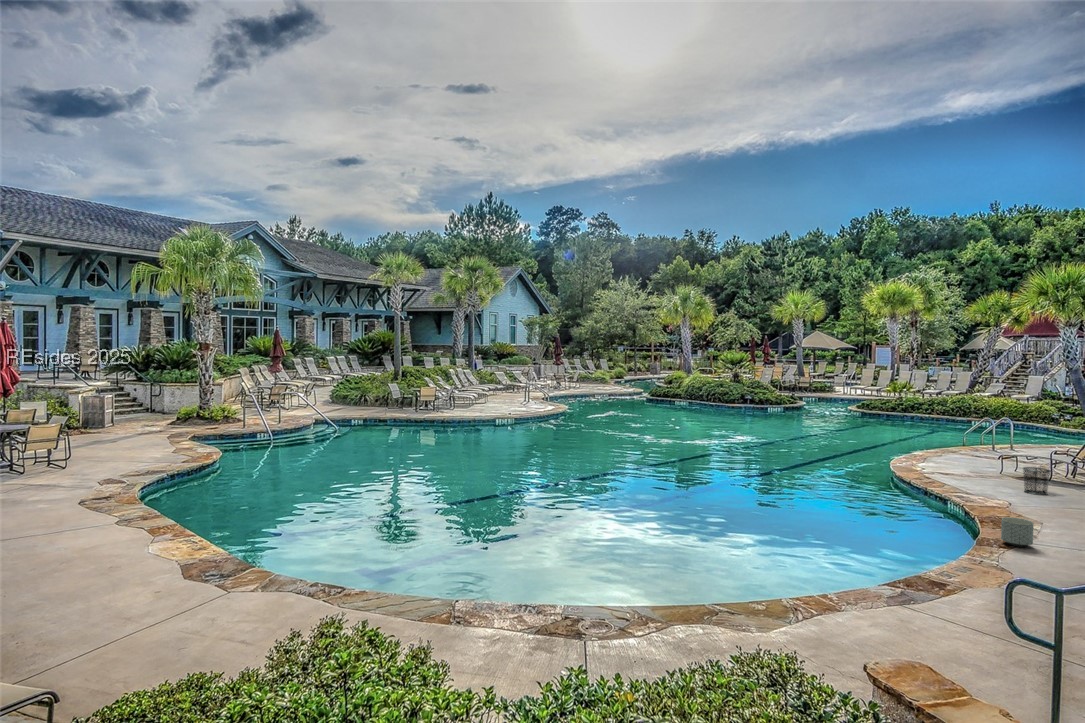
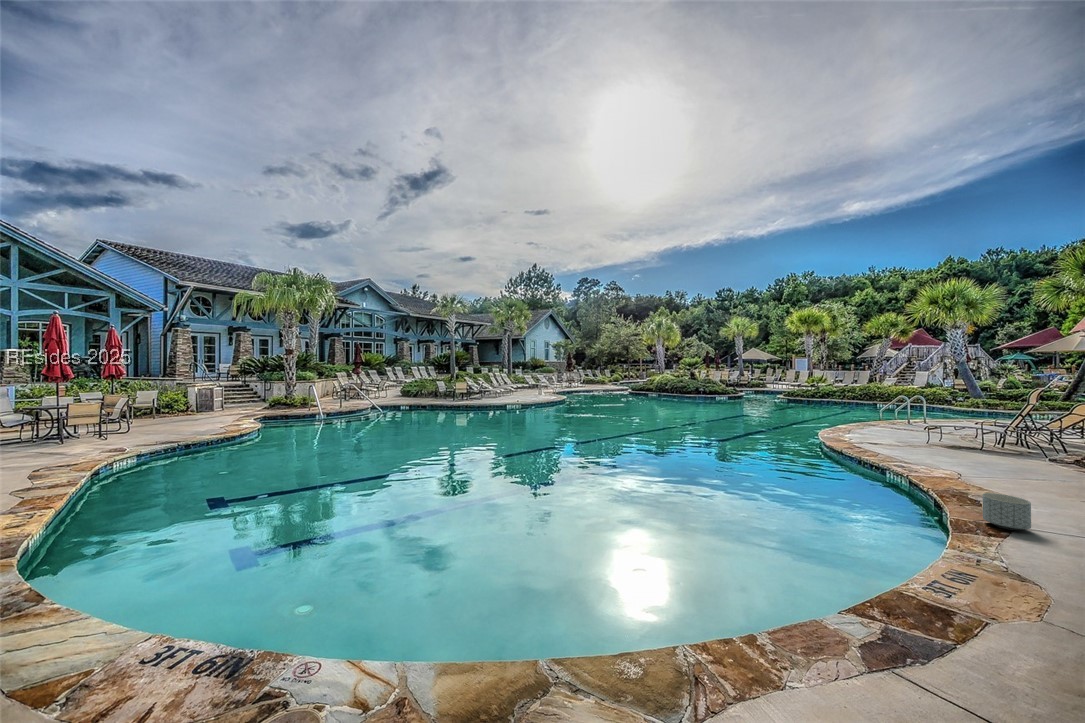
waste bin: present [1023,467,1050,495] -> none [961,438,994,466]

